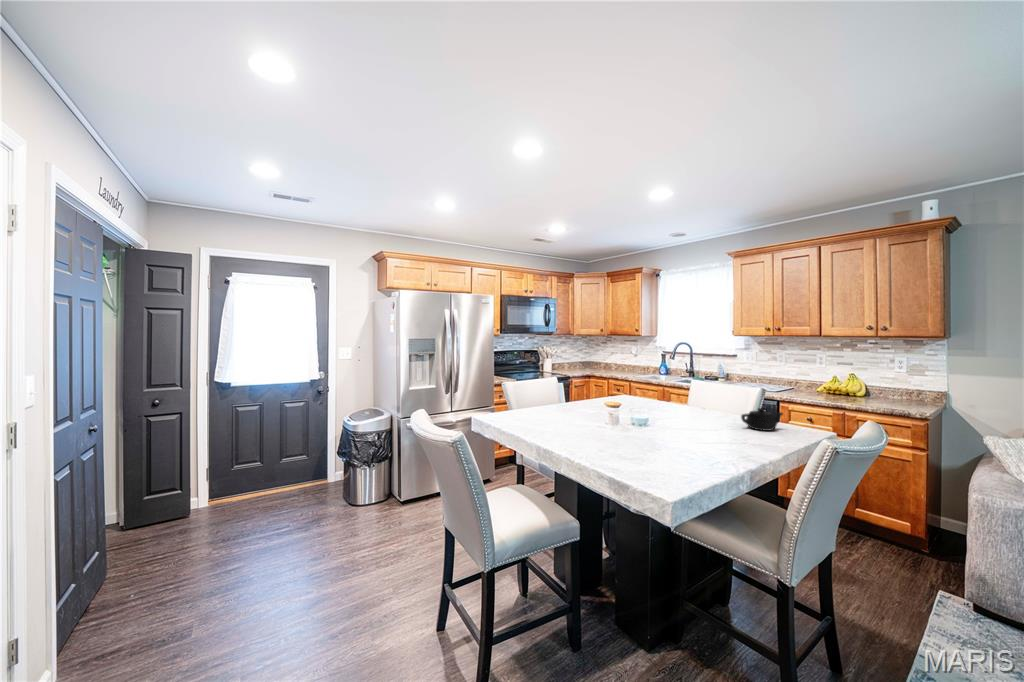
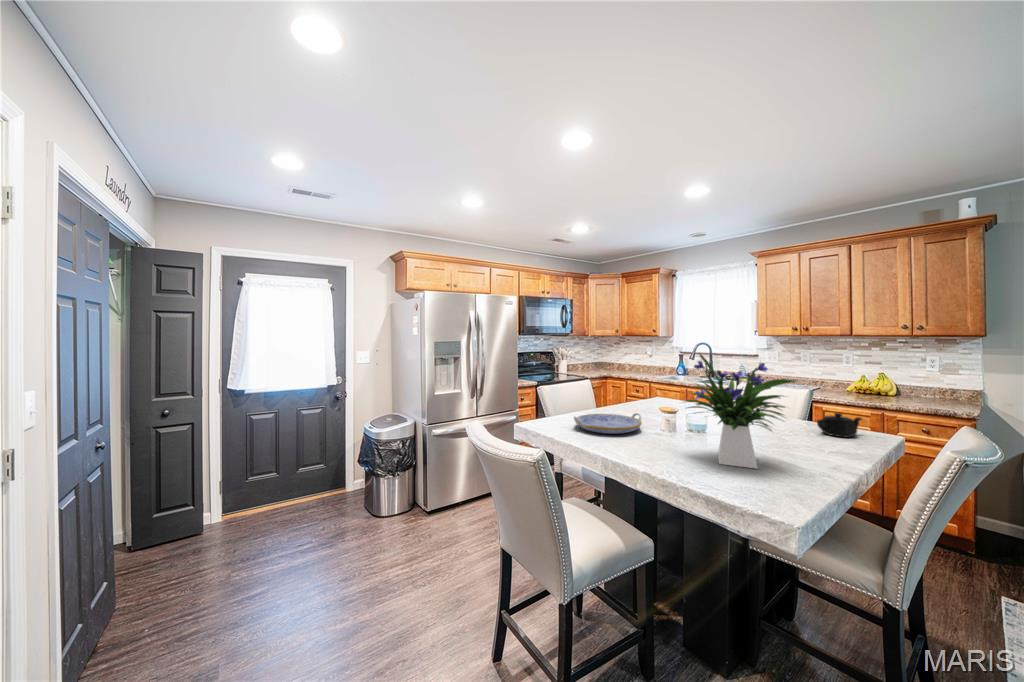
flower arrangement: none [596,351,692,453] -> present [686,354,795,469]
serving tray: none [517,407,581,425] -> present [574,413,642,434]

